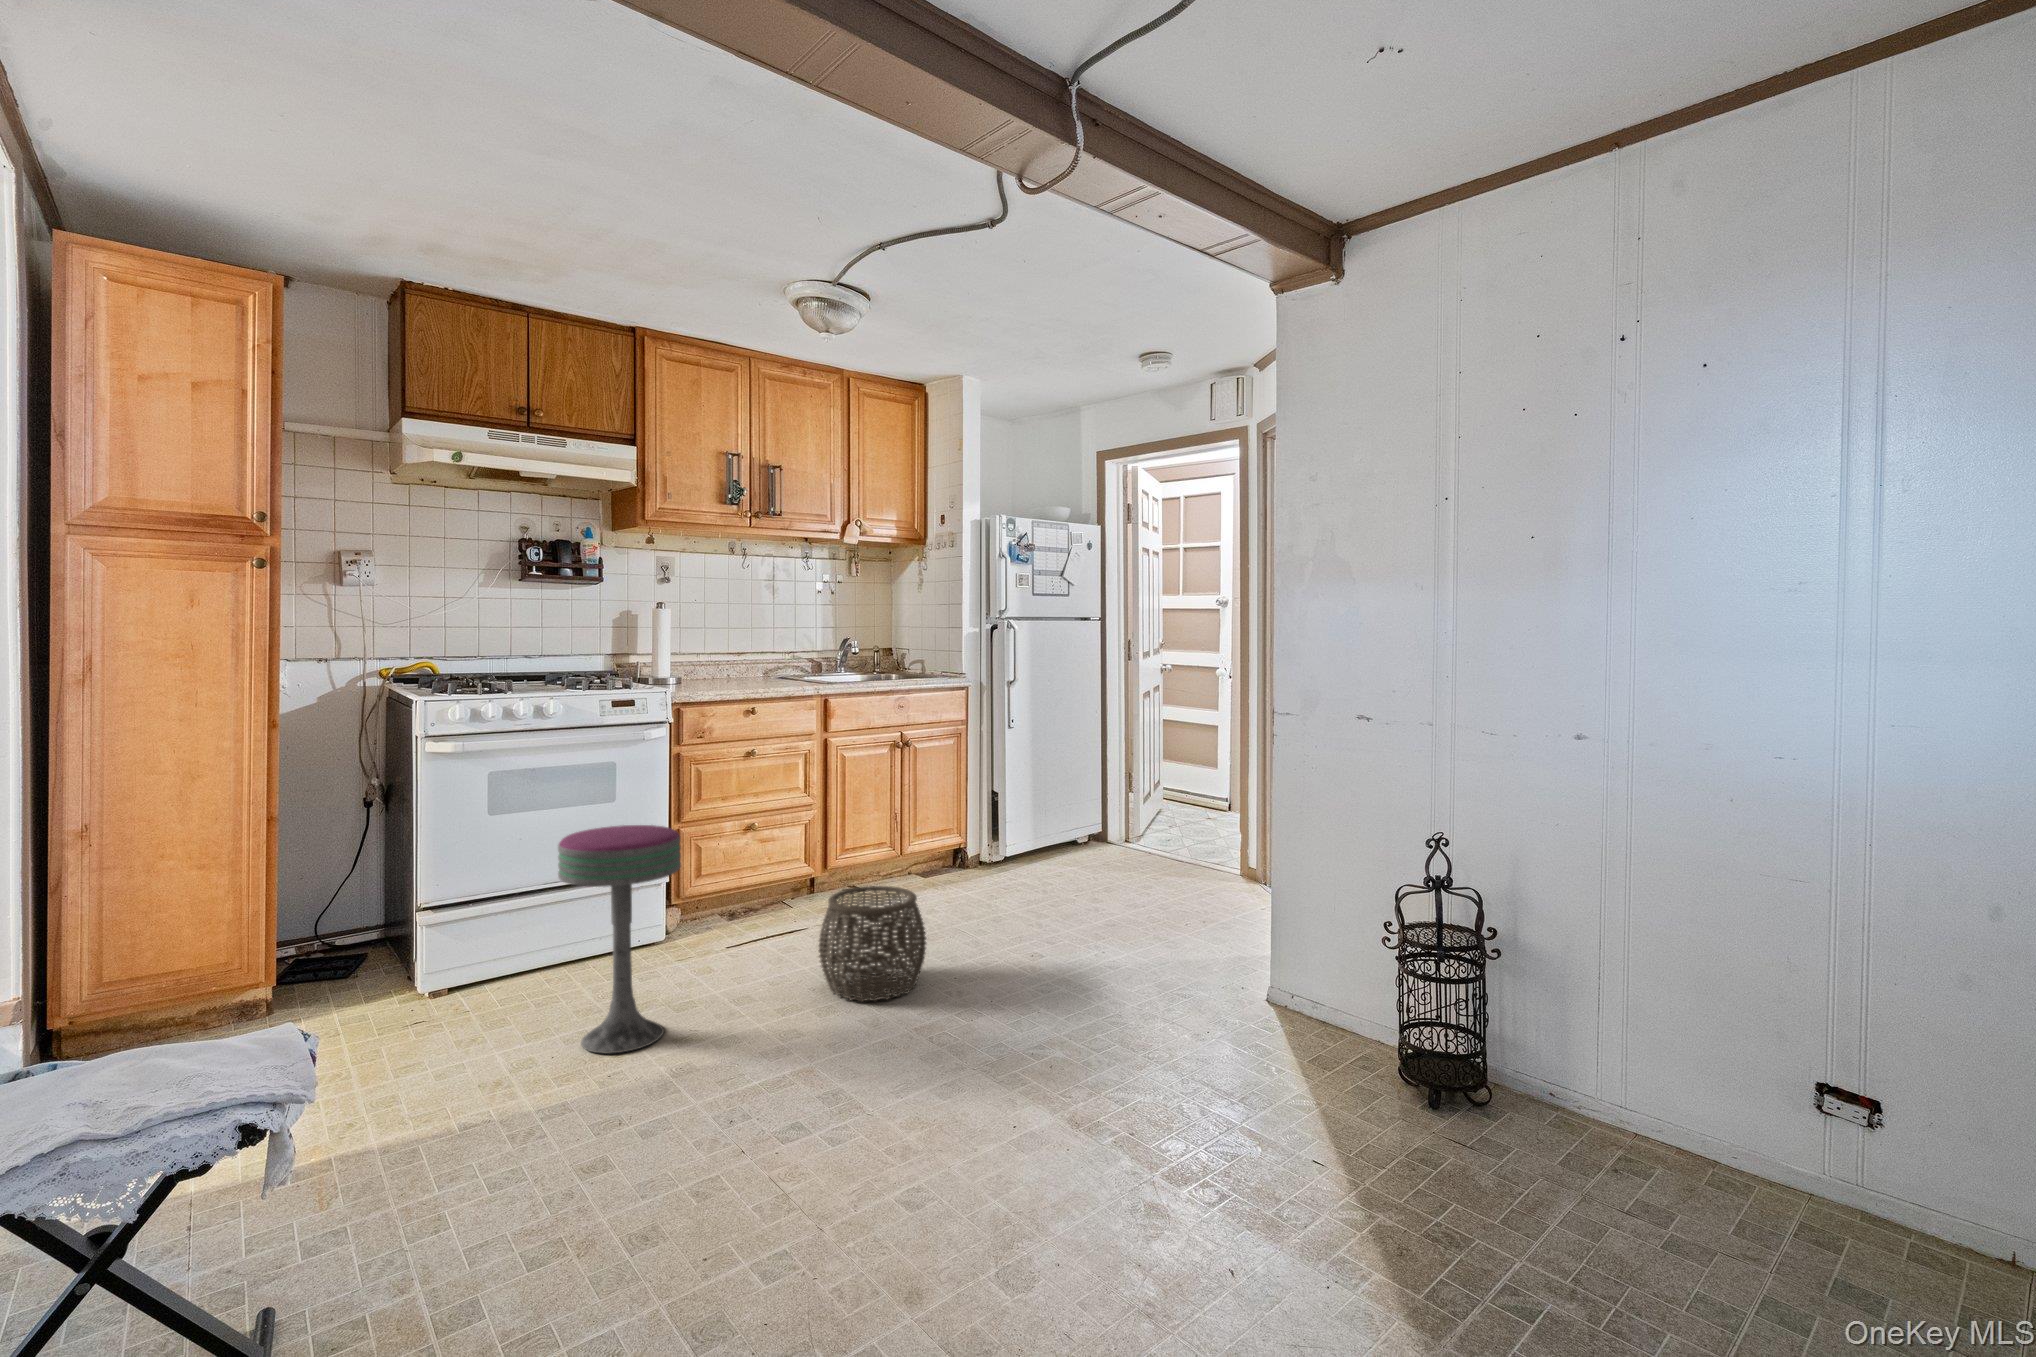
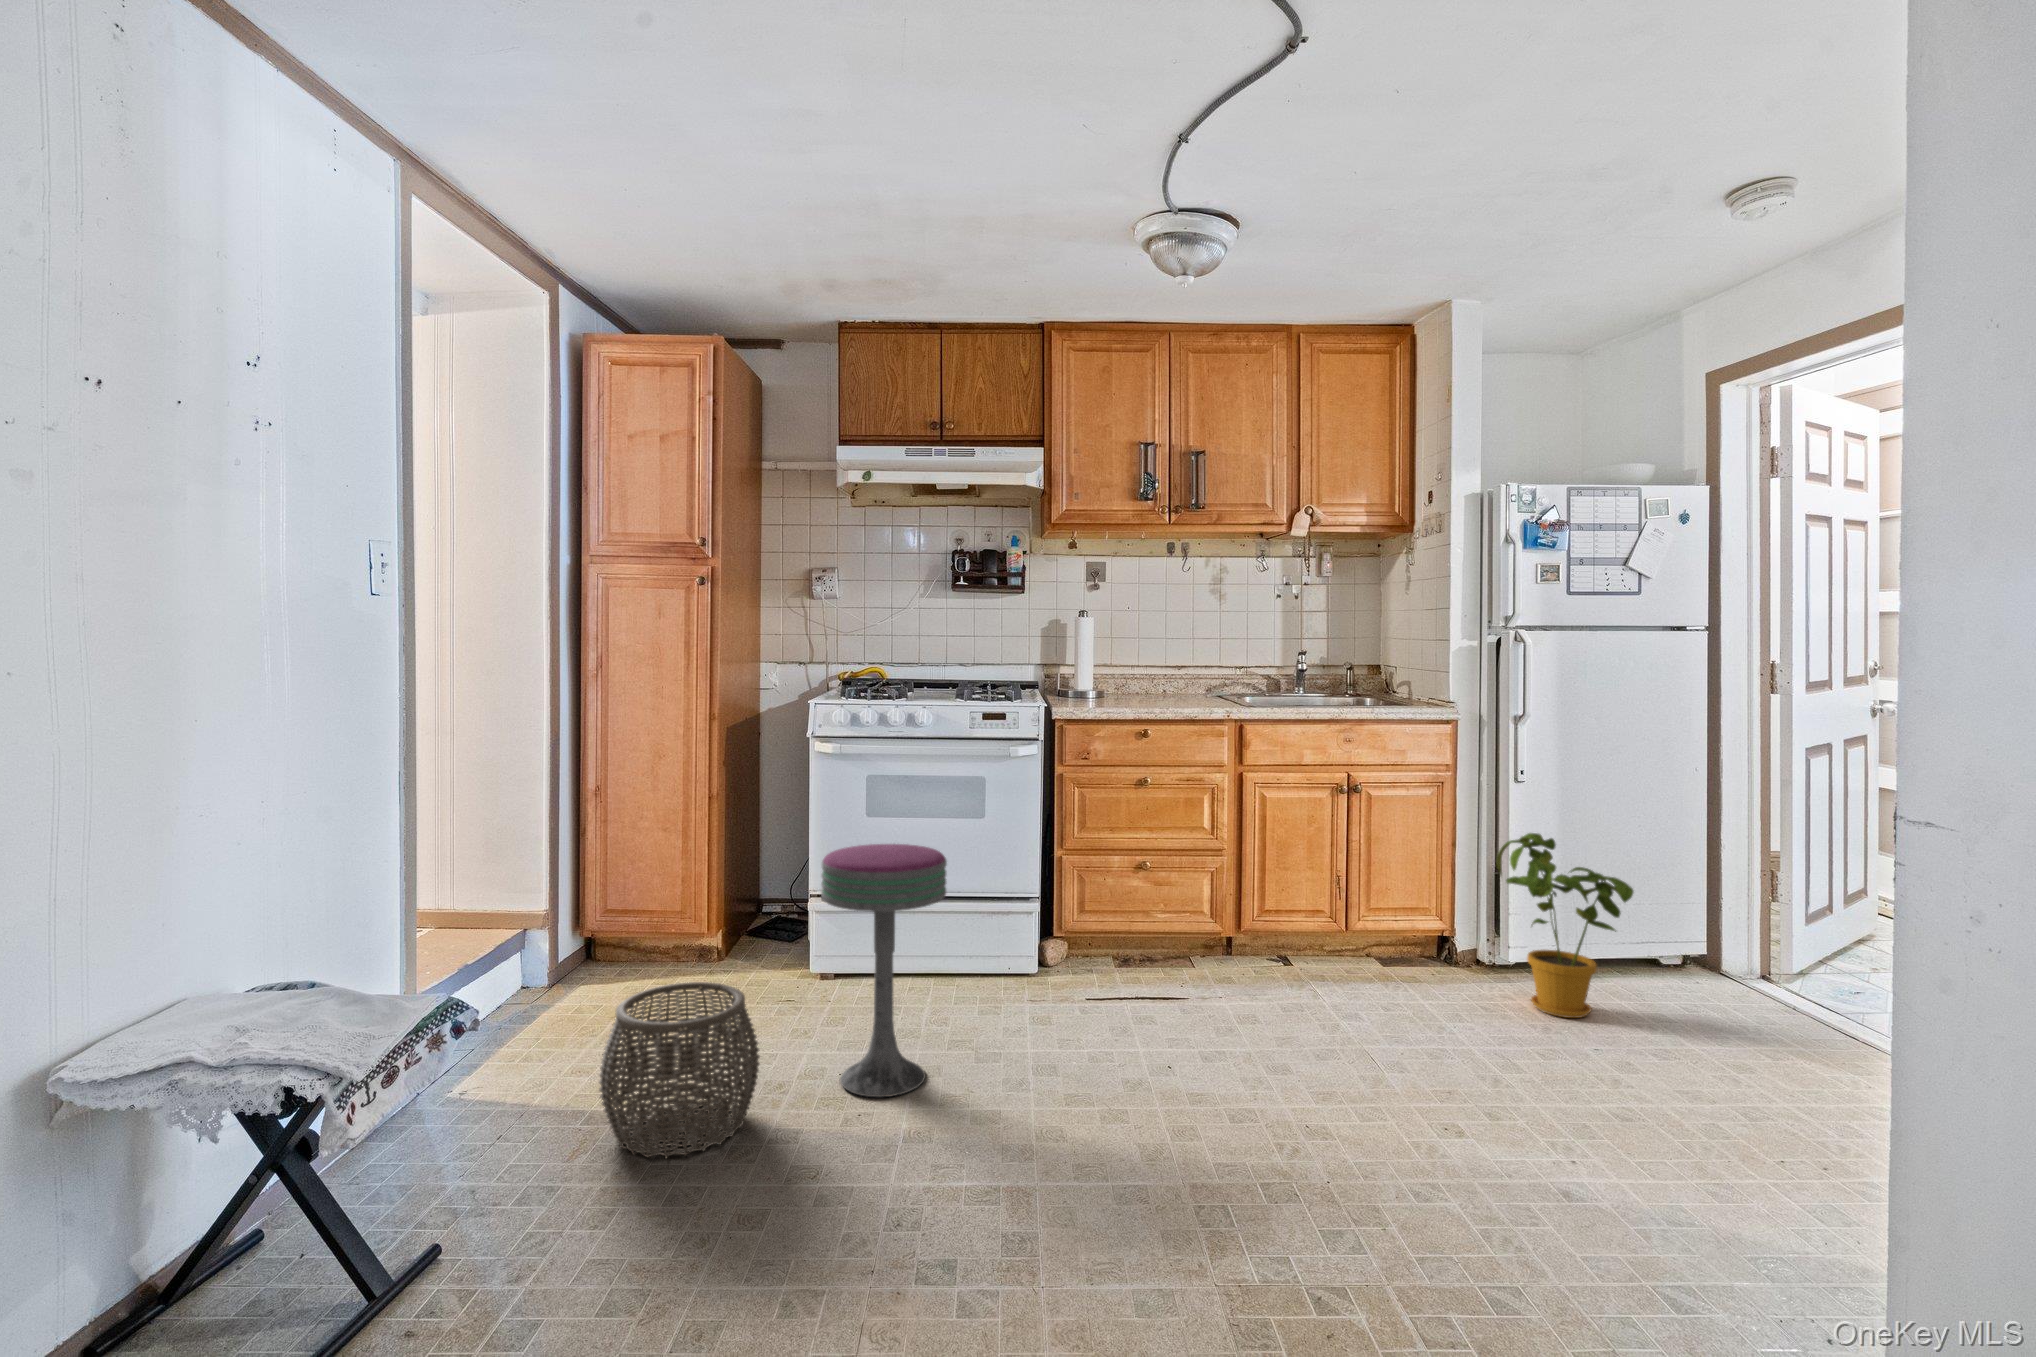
house plant: none [1007,763,1090,885] -> present [1496,833,1634,1018]
woven basket: present [818,886,926,1001] -> present [599,982,760,1159]

